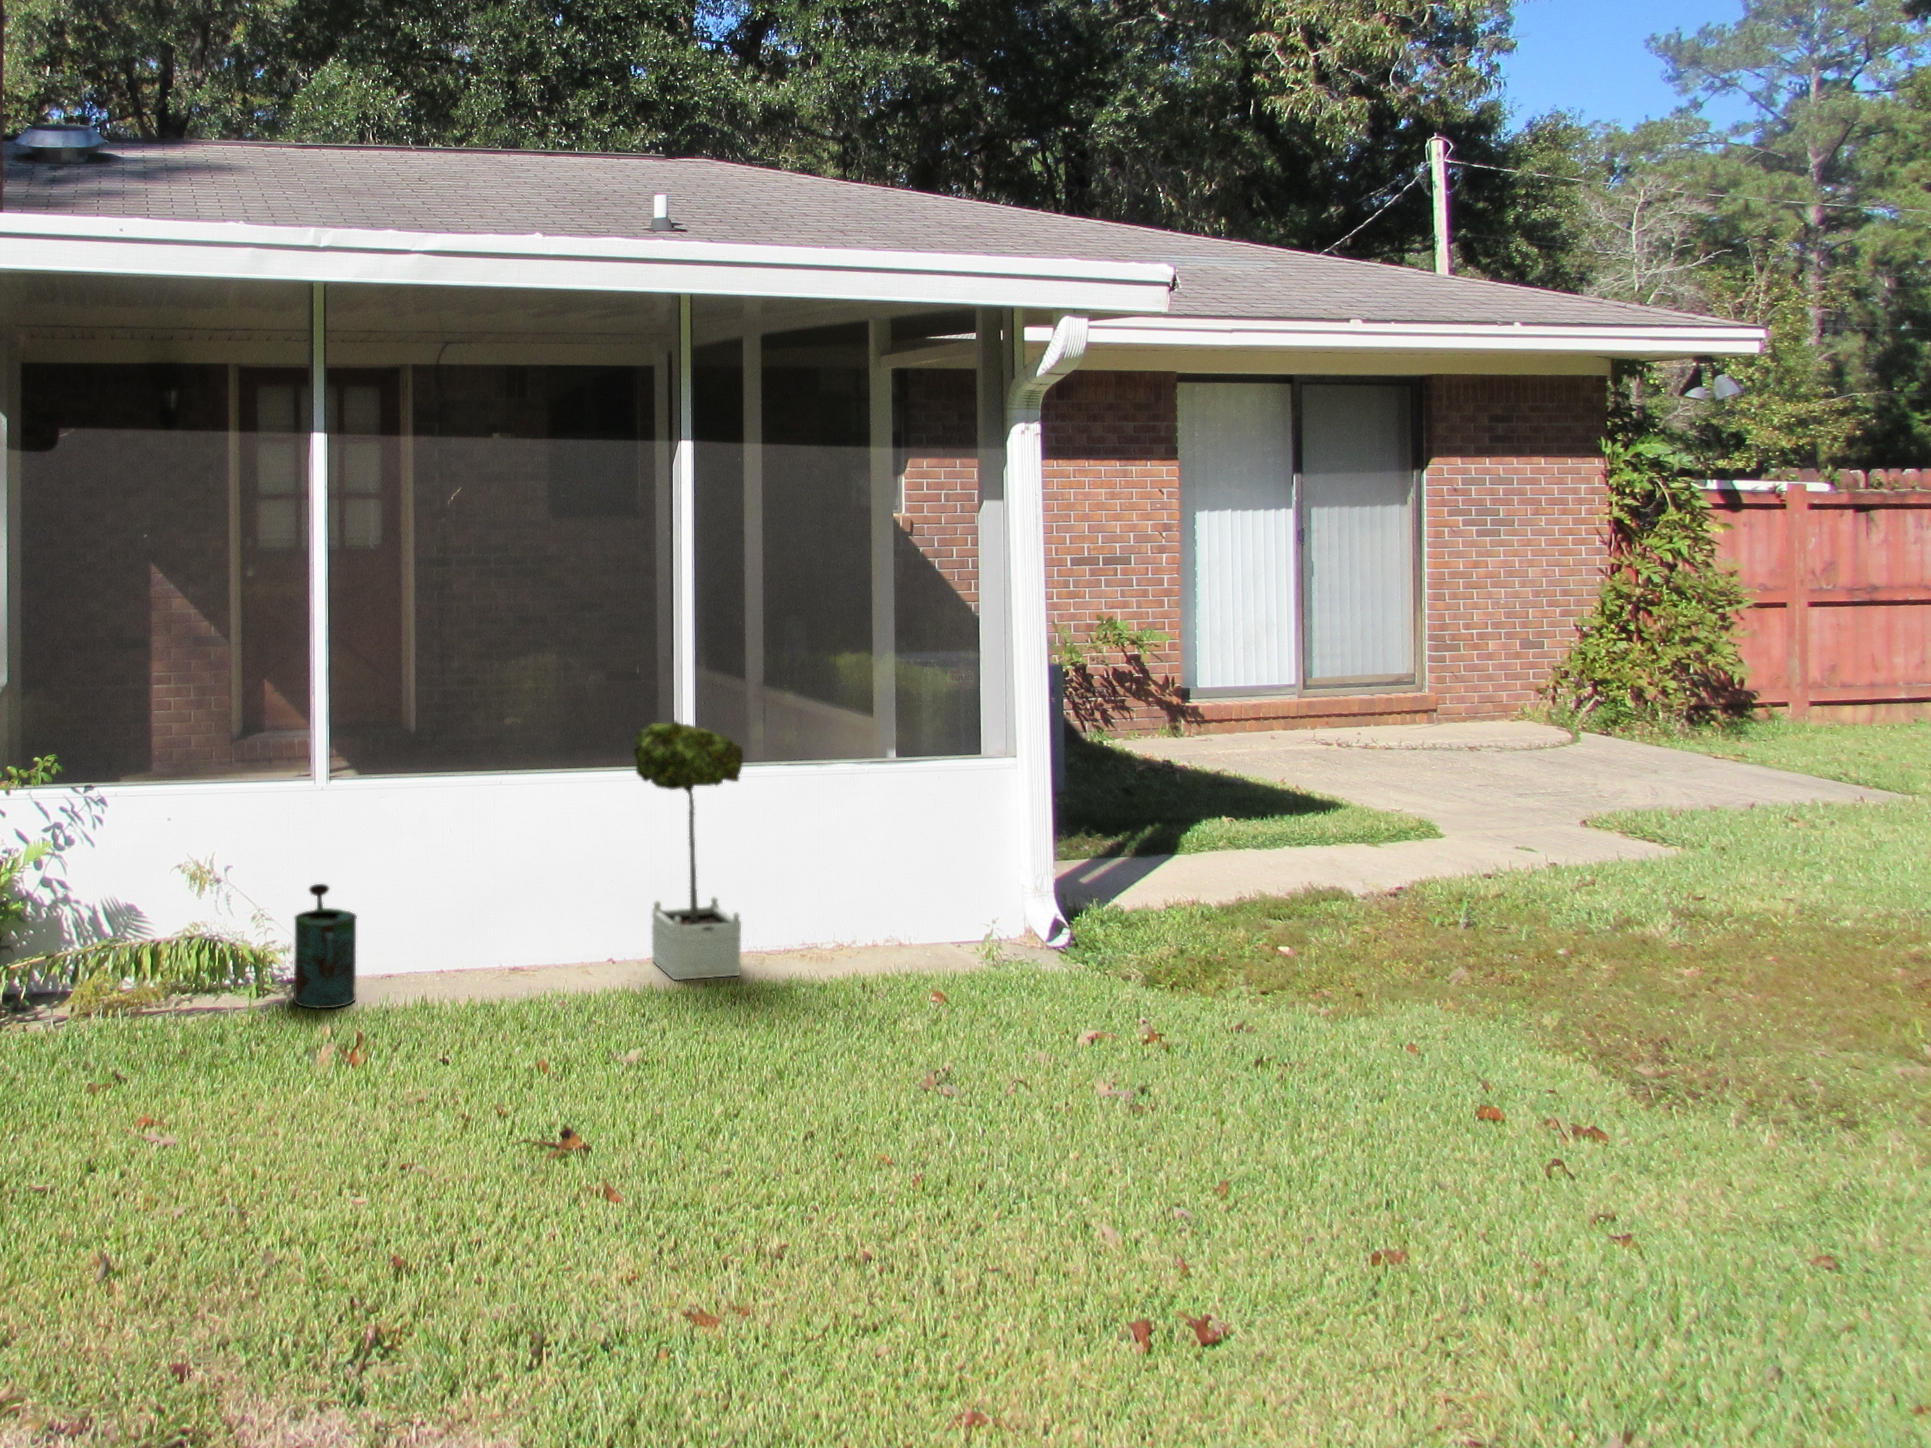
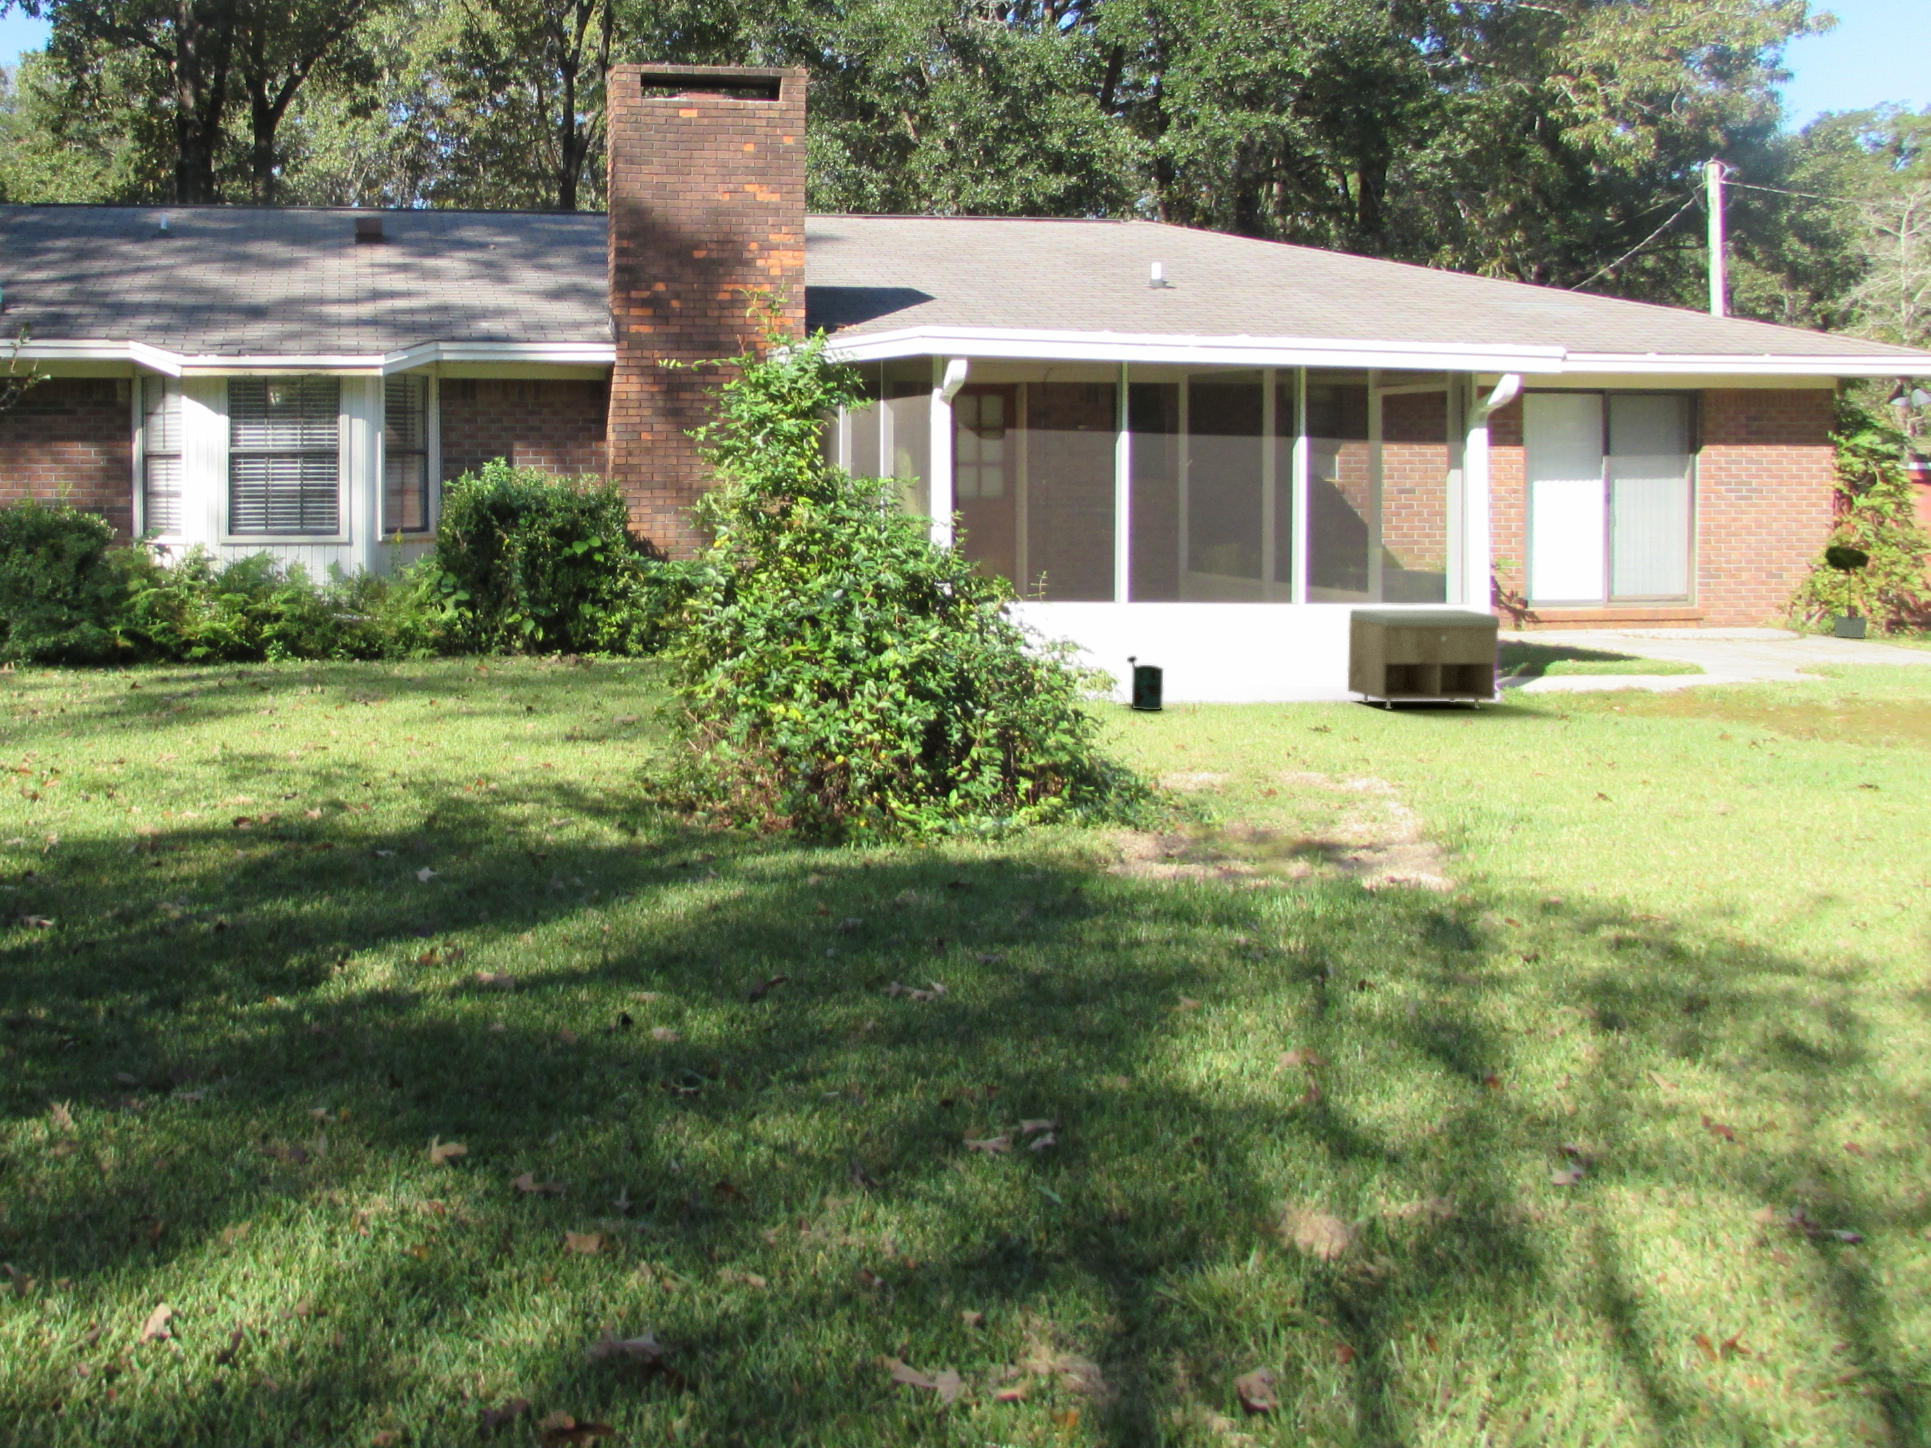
potted tree: present [633,720,743,980] -> present [1825,545,1870,639]
storage bench: none [771,768,1047,981] -> present [1348,609,1500,709]

